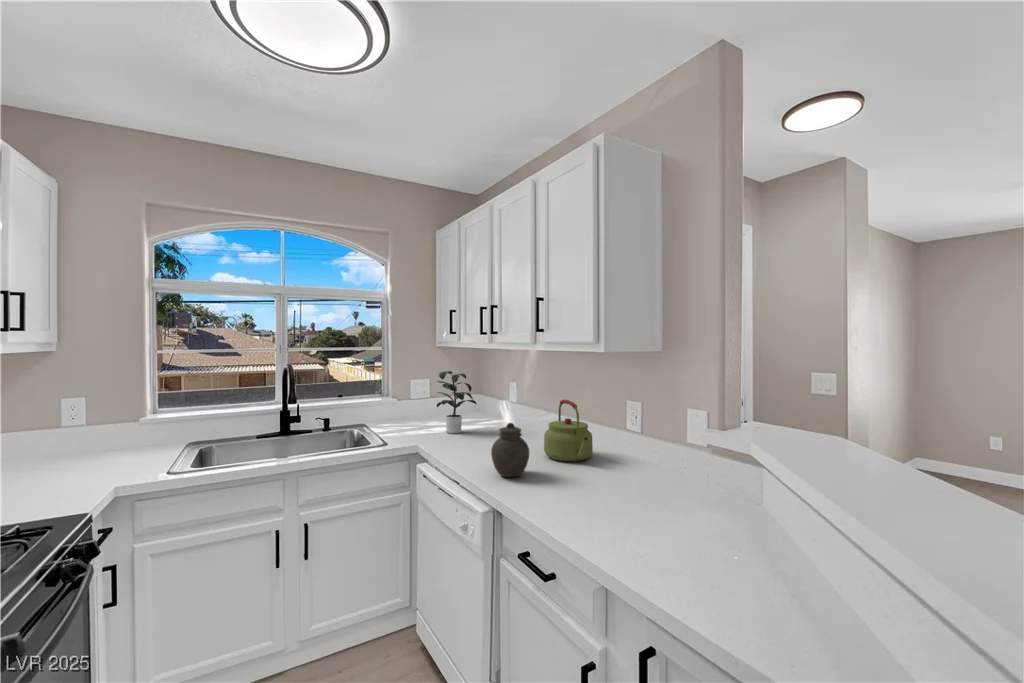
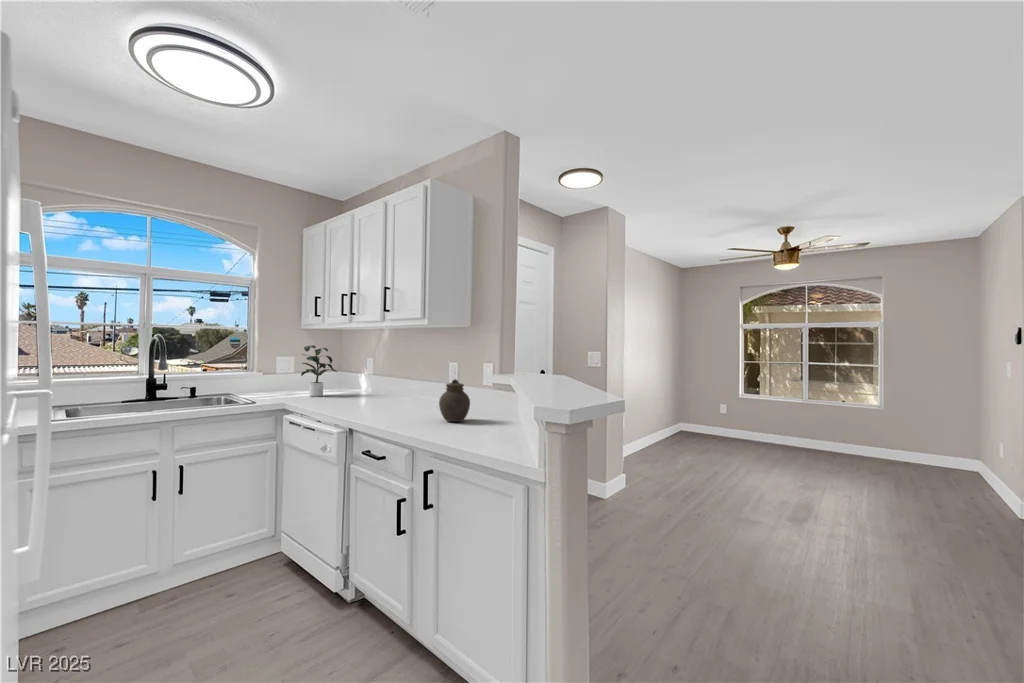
kettle: present [544,400,593,461] -> none [389,362,425,405]
jar: present [491,423,529,477] -> present [439,379,470,422]

